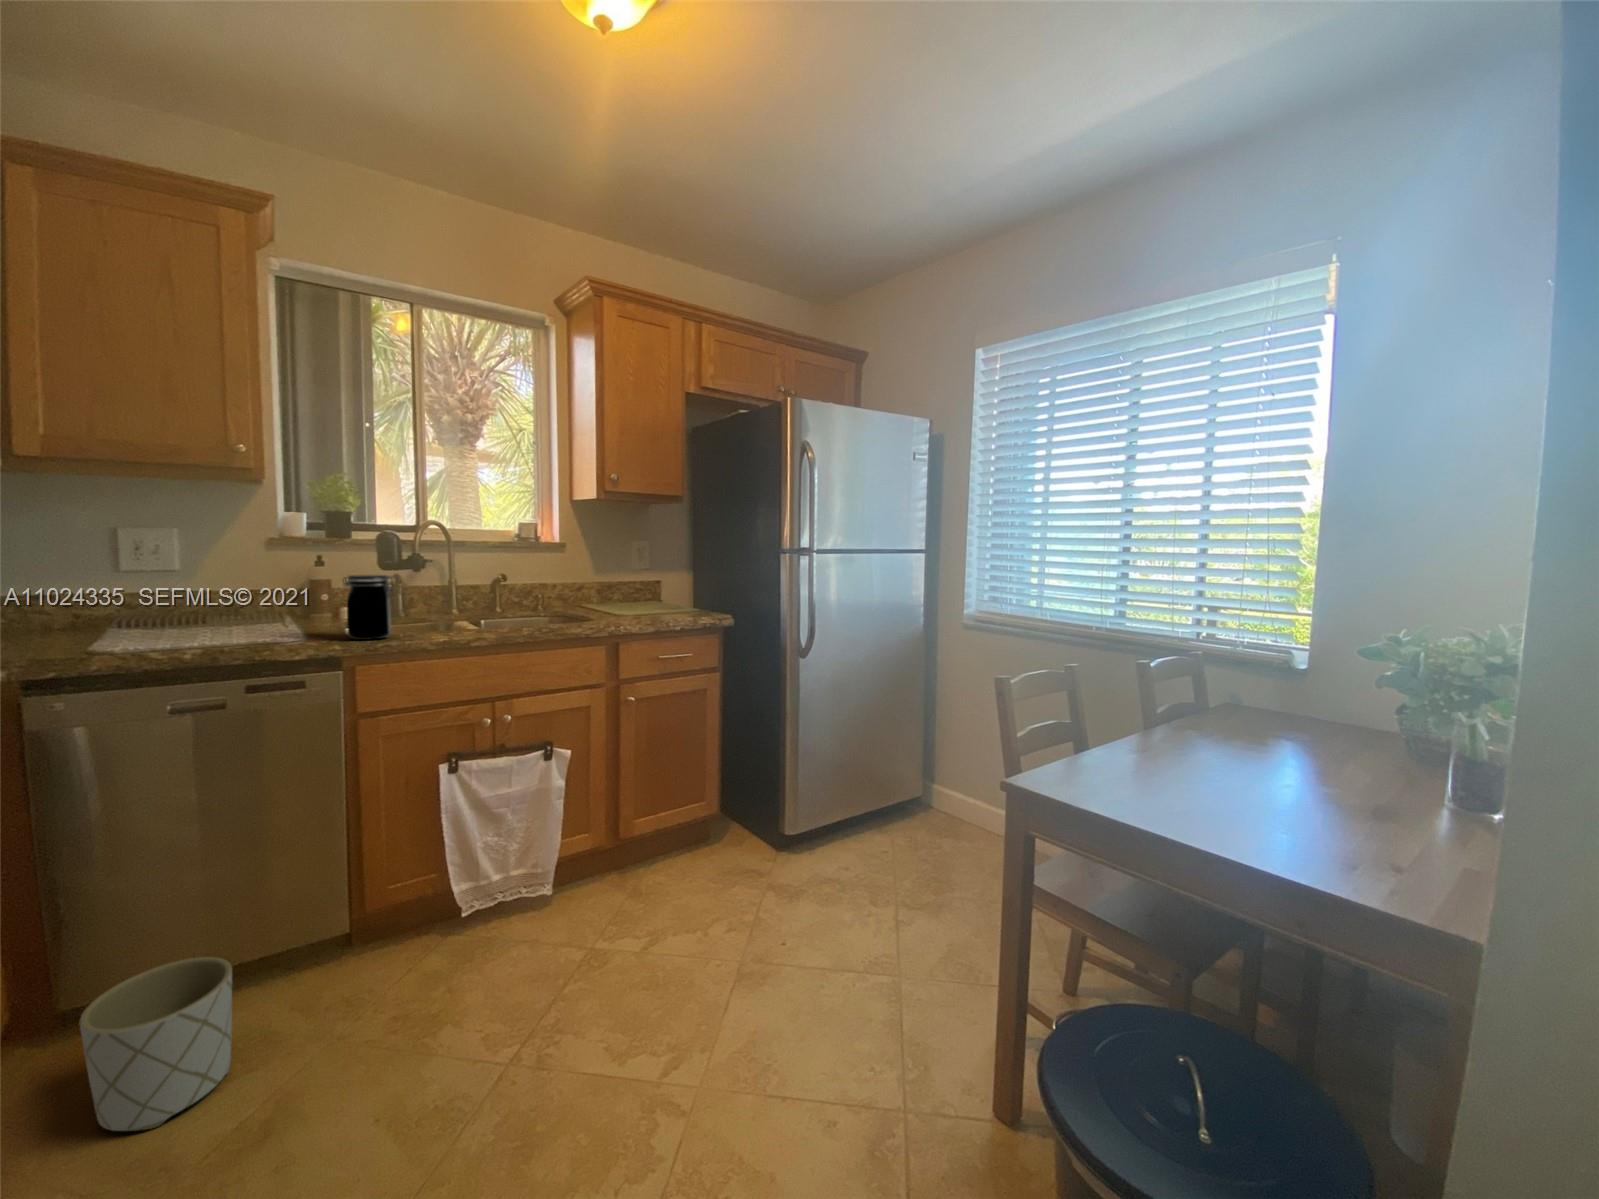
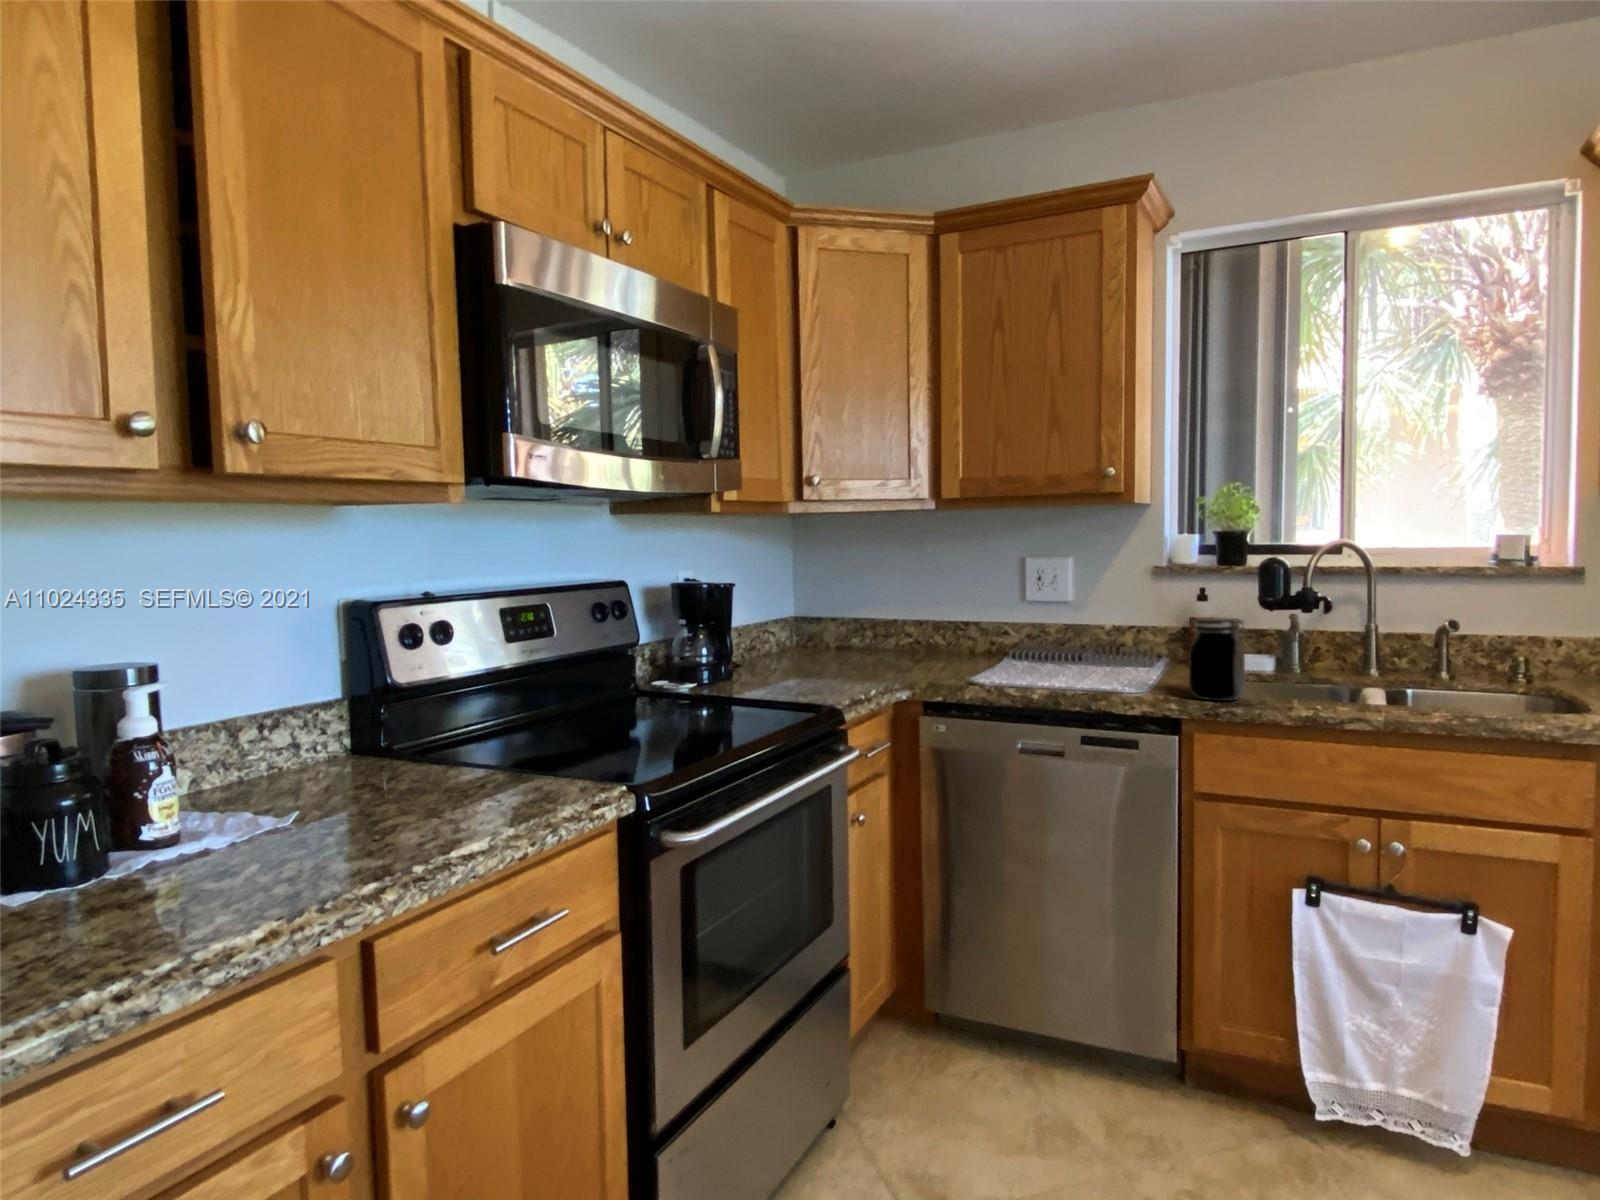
planter: present [80,957,232,1131] -> none [941,997,1046,1147]

